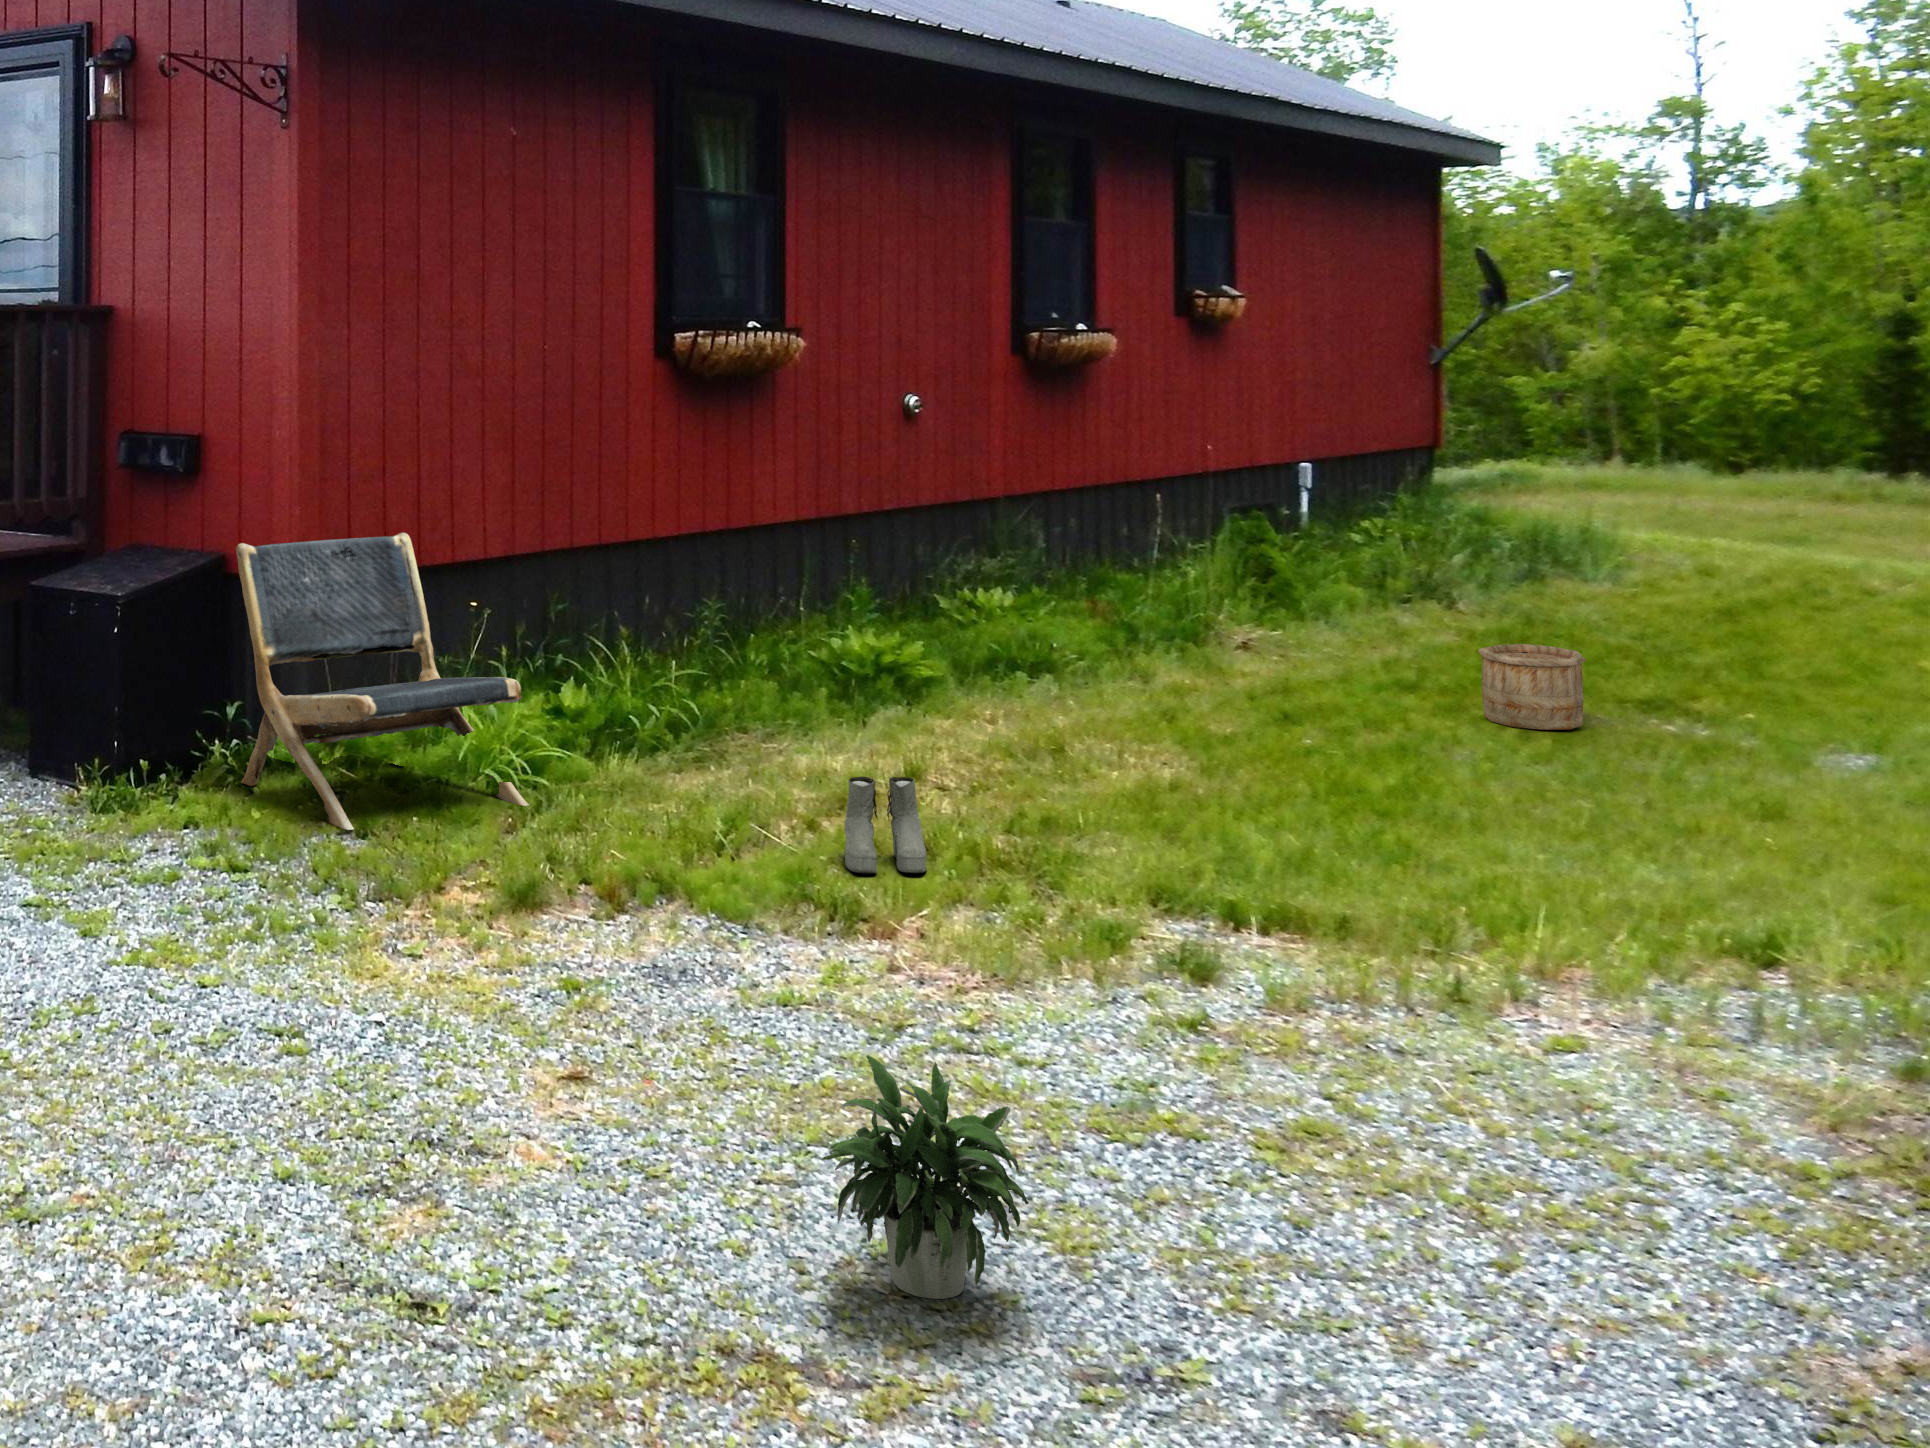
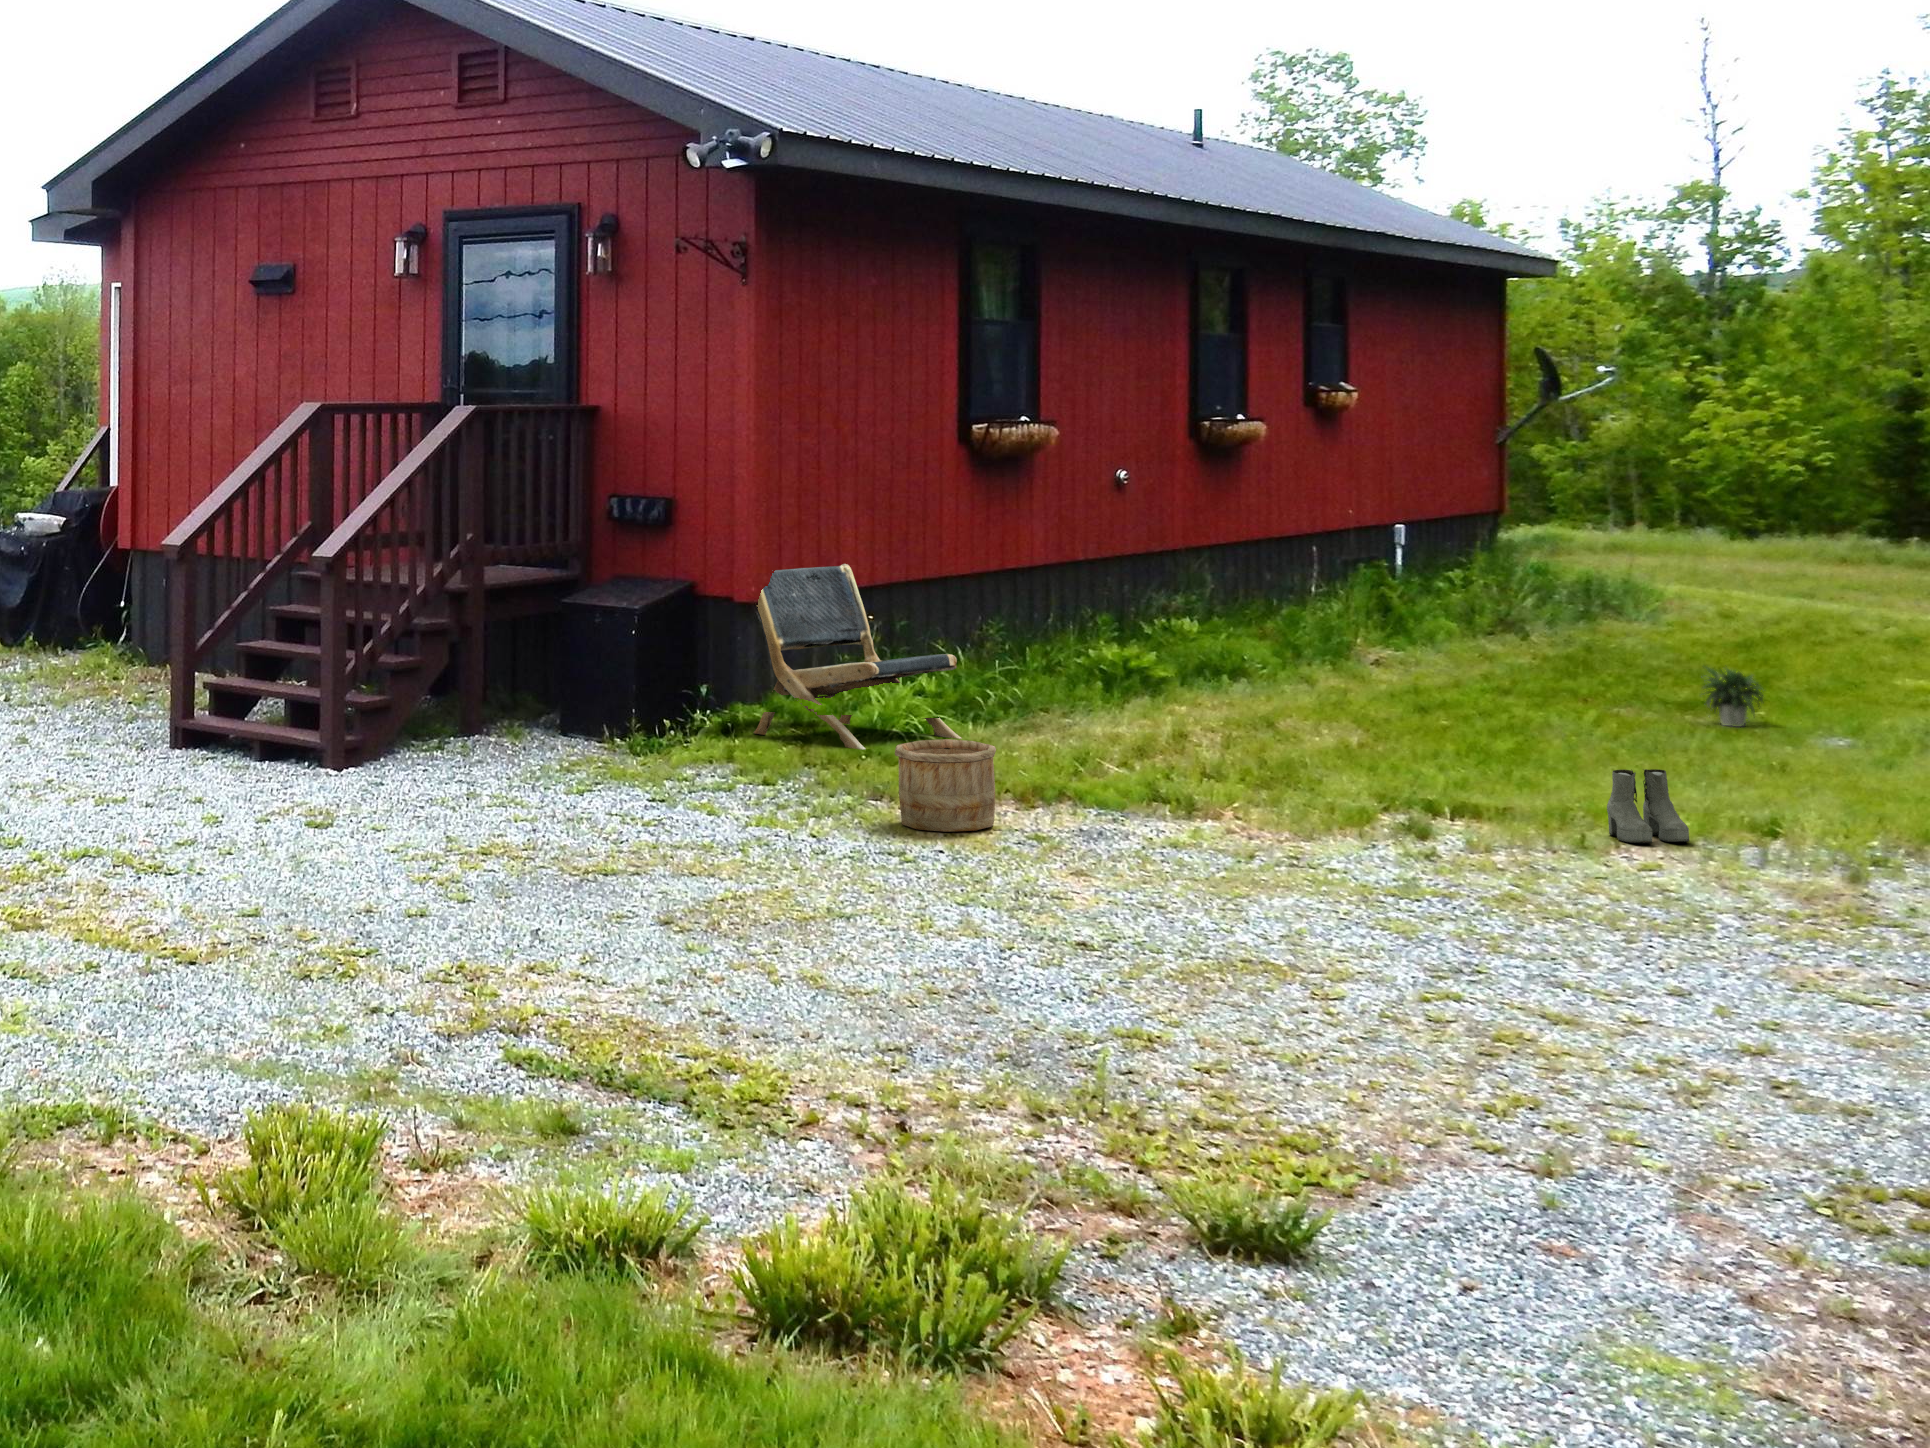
wooden bucket: present [1479,644,1585,730] -> present [895,739,996,832]
boots: present [844,776,926,873] -> present [1607,769,1689,843]
potted plant: present [821,1055,1029,1299] -> present [1701,667,1764,727]

